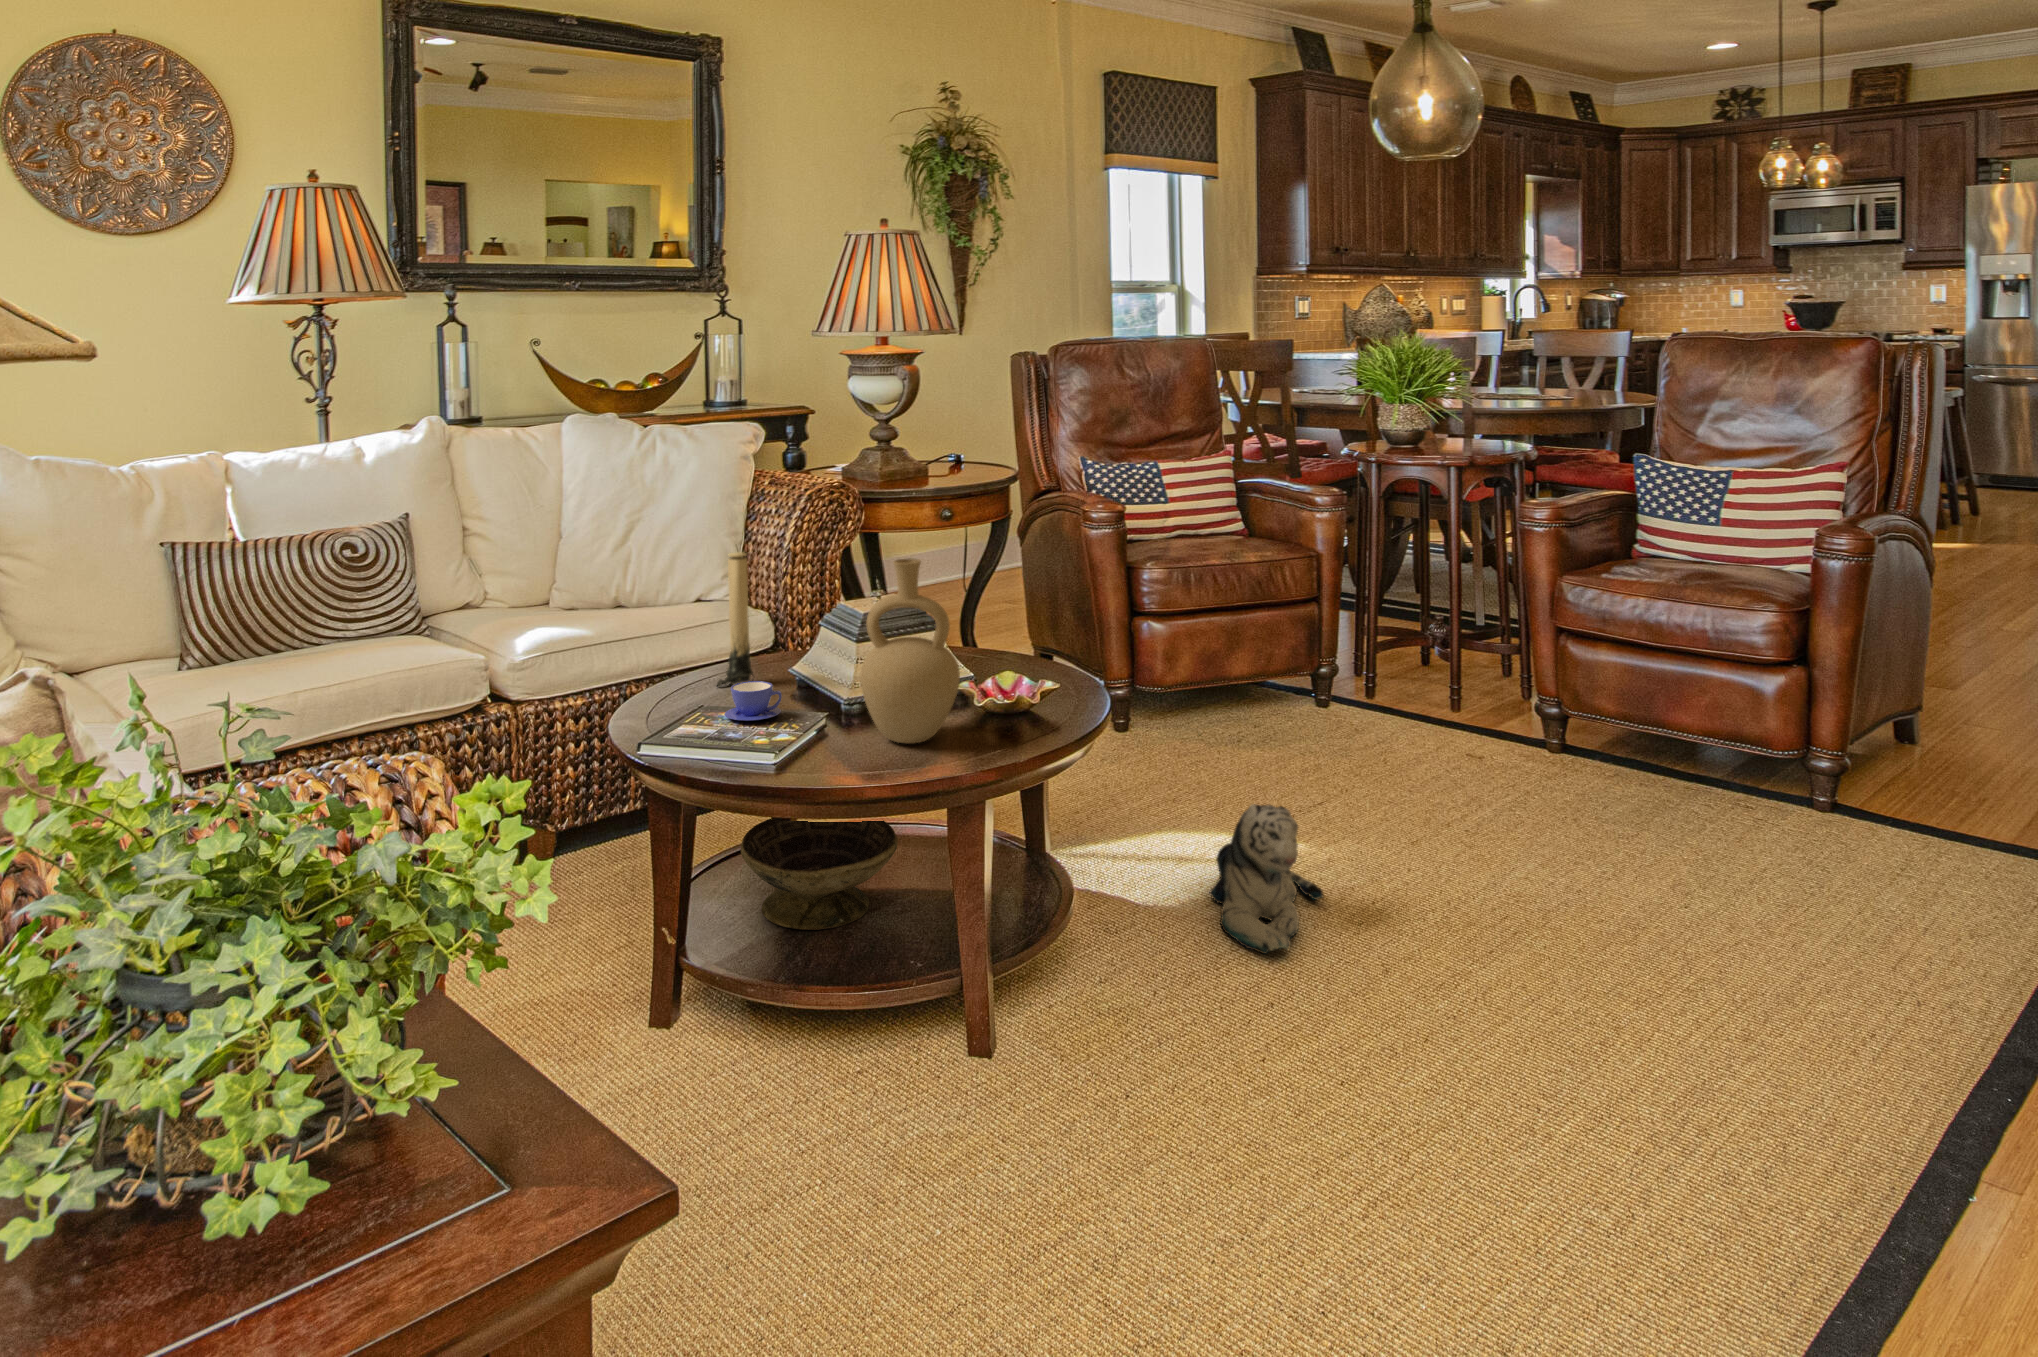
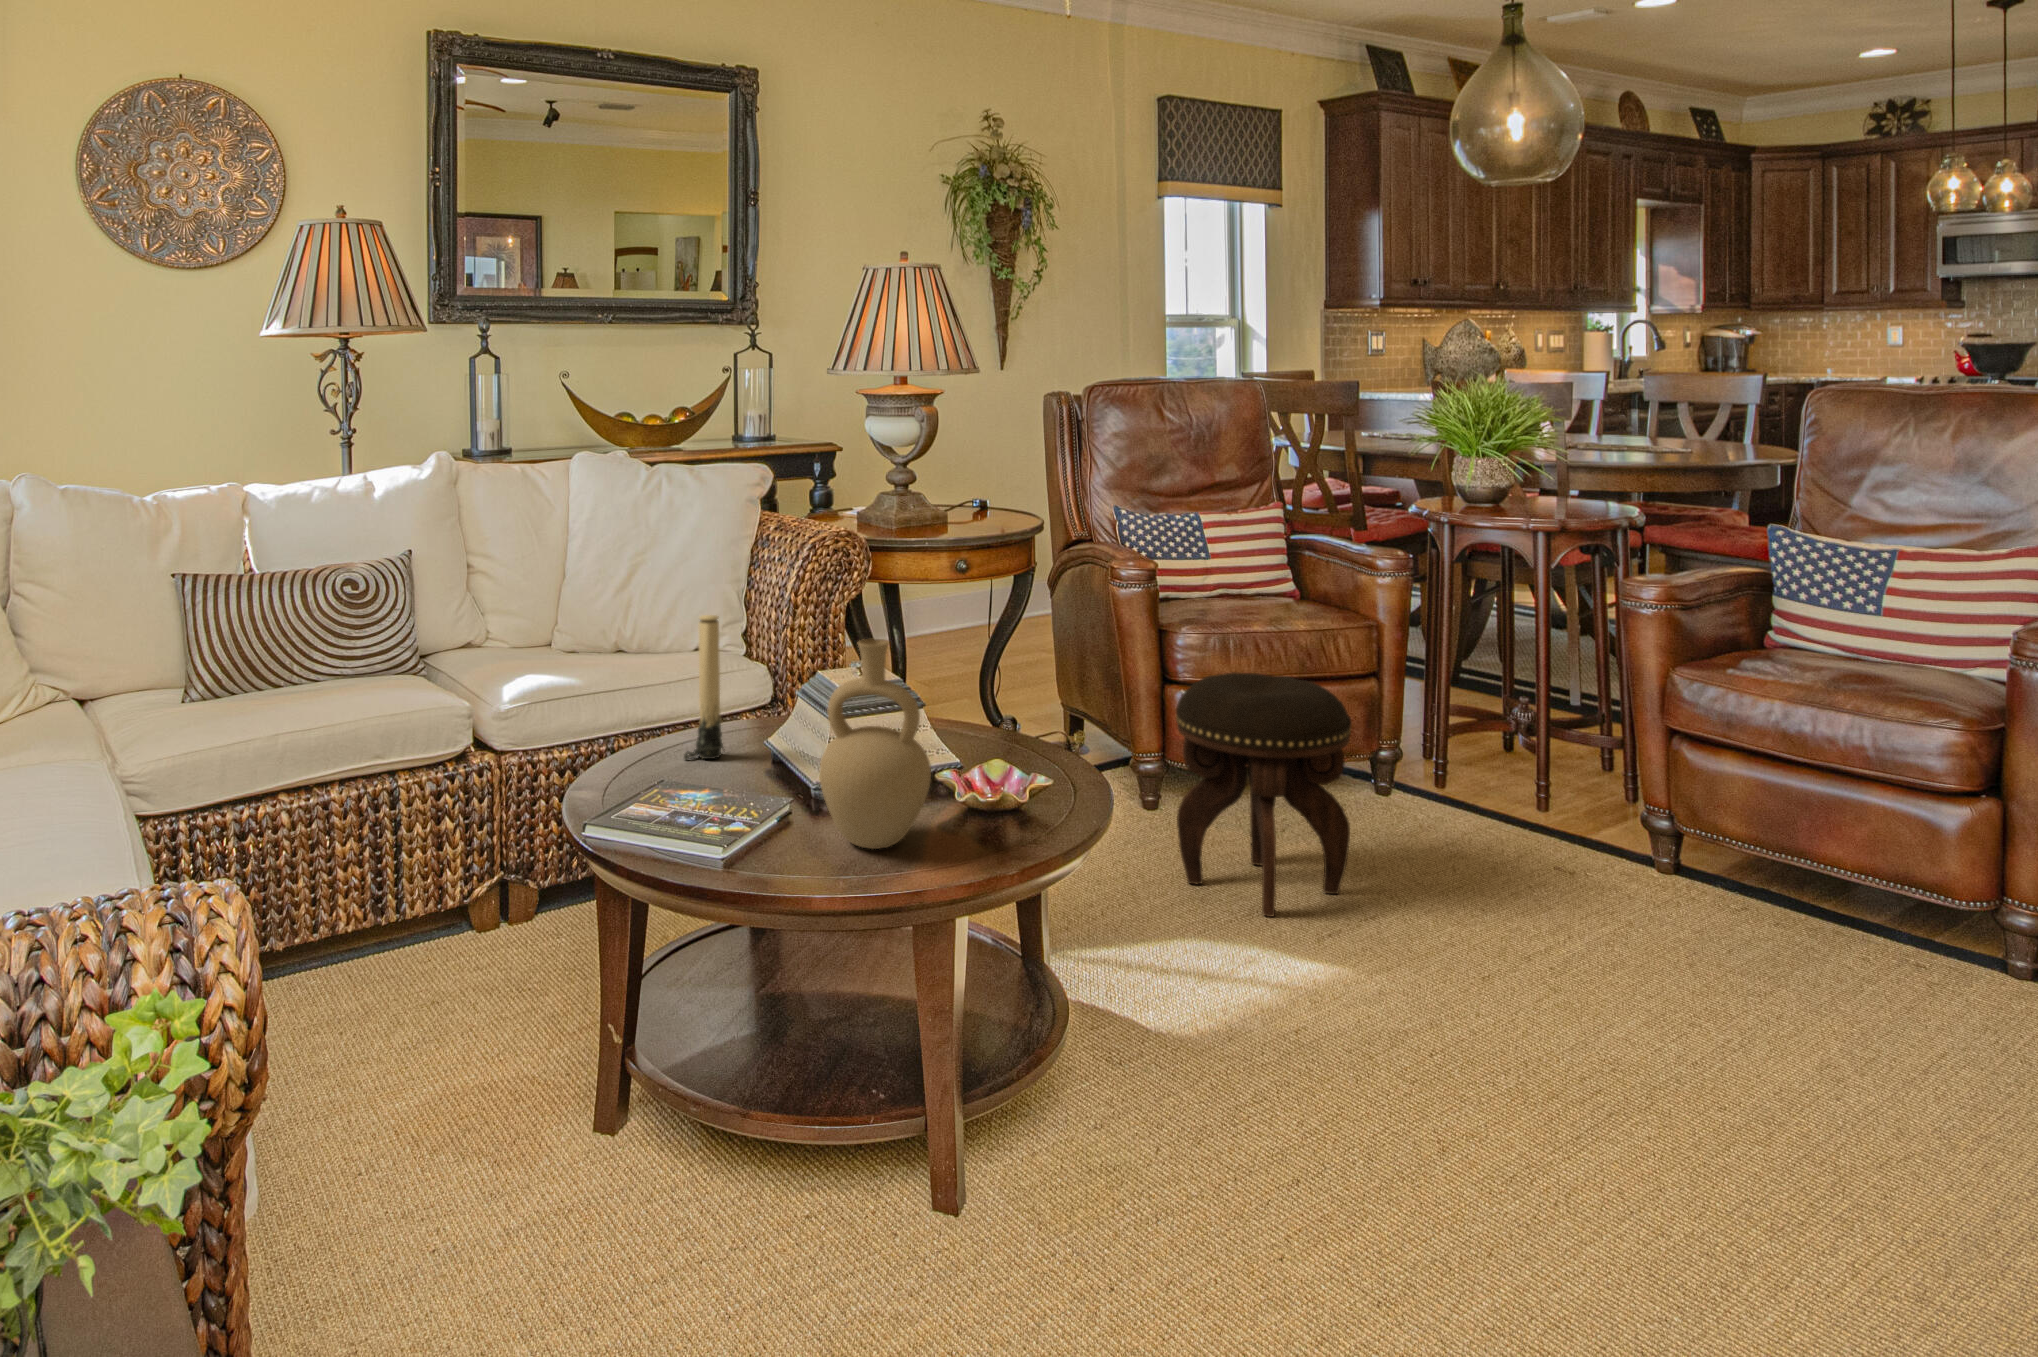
footstool: none [1147,598,1300,809] -> present [1176,672,1352,917]
teacup: present [724,681,782,721] -> none [680,761,742,806]
plush toy: present [1210,804,1323,954] -> none [1231,932,1368,1117]
decorative bowl: present [741,819,898,930] -> none [699,898,870,1041]

